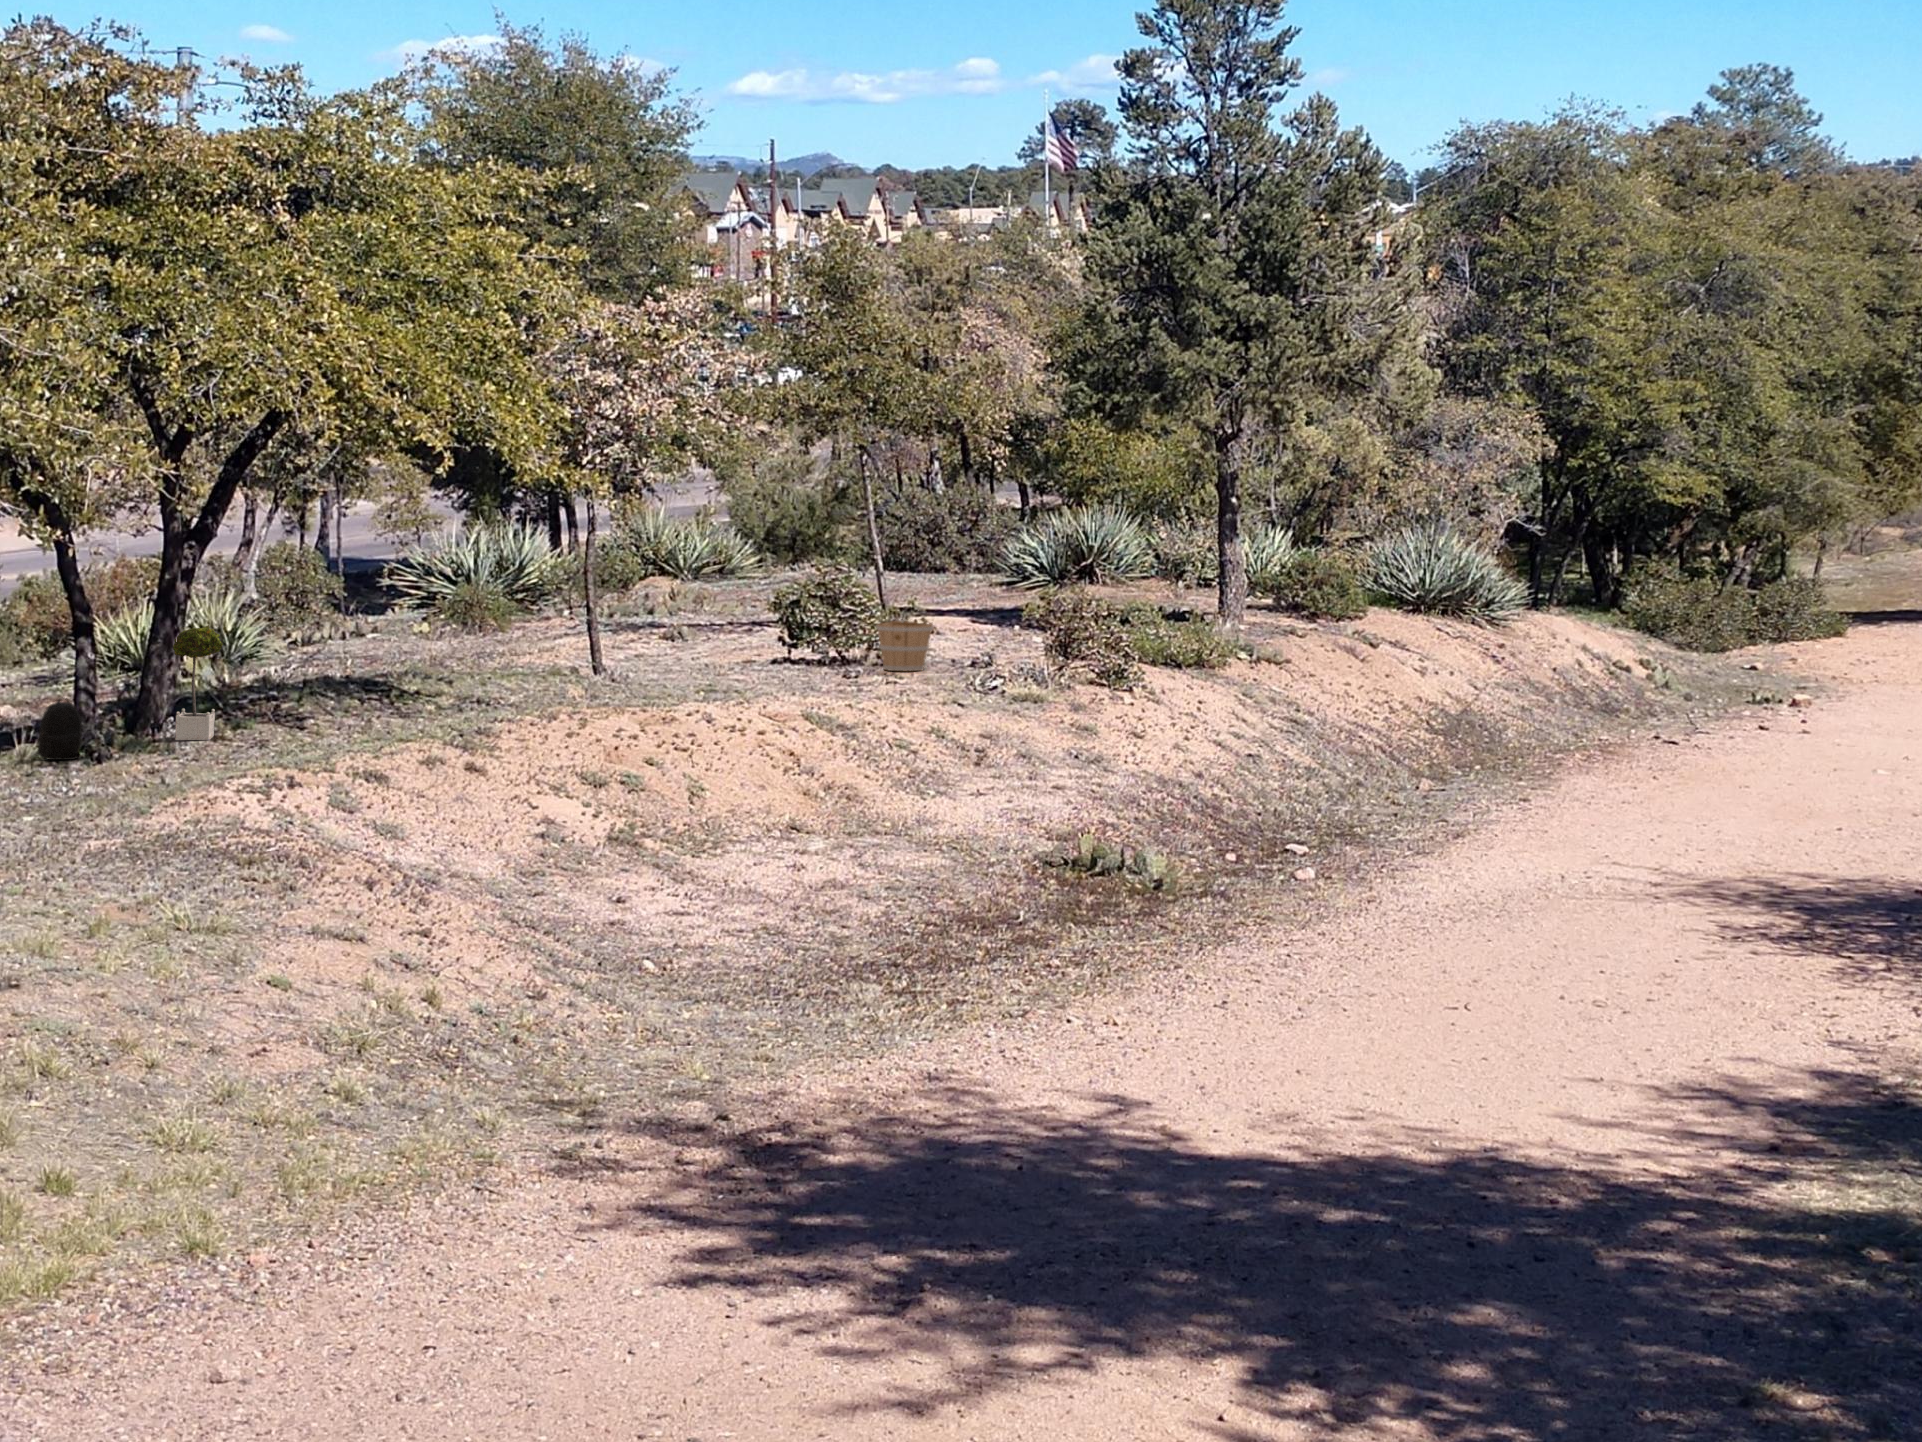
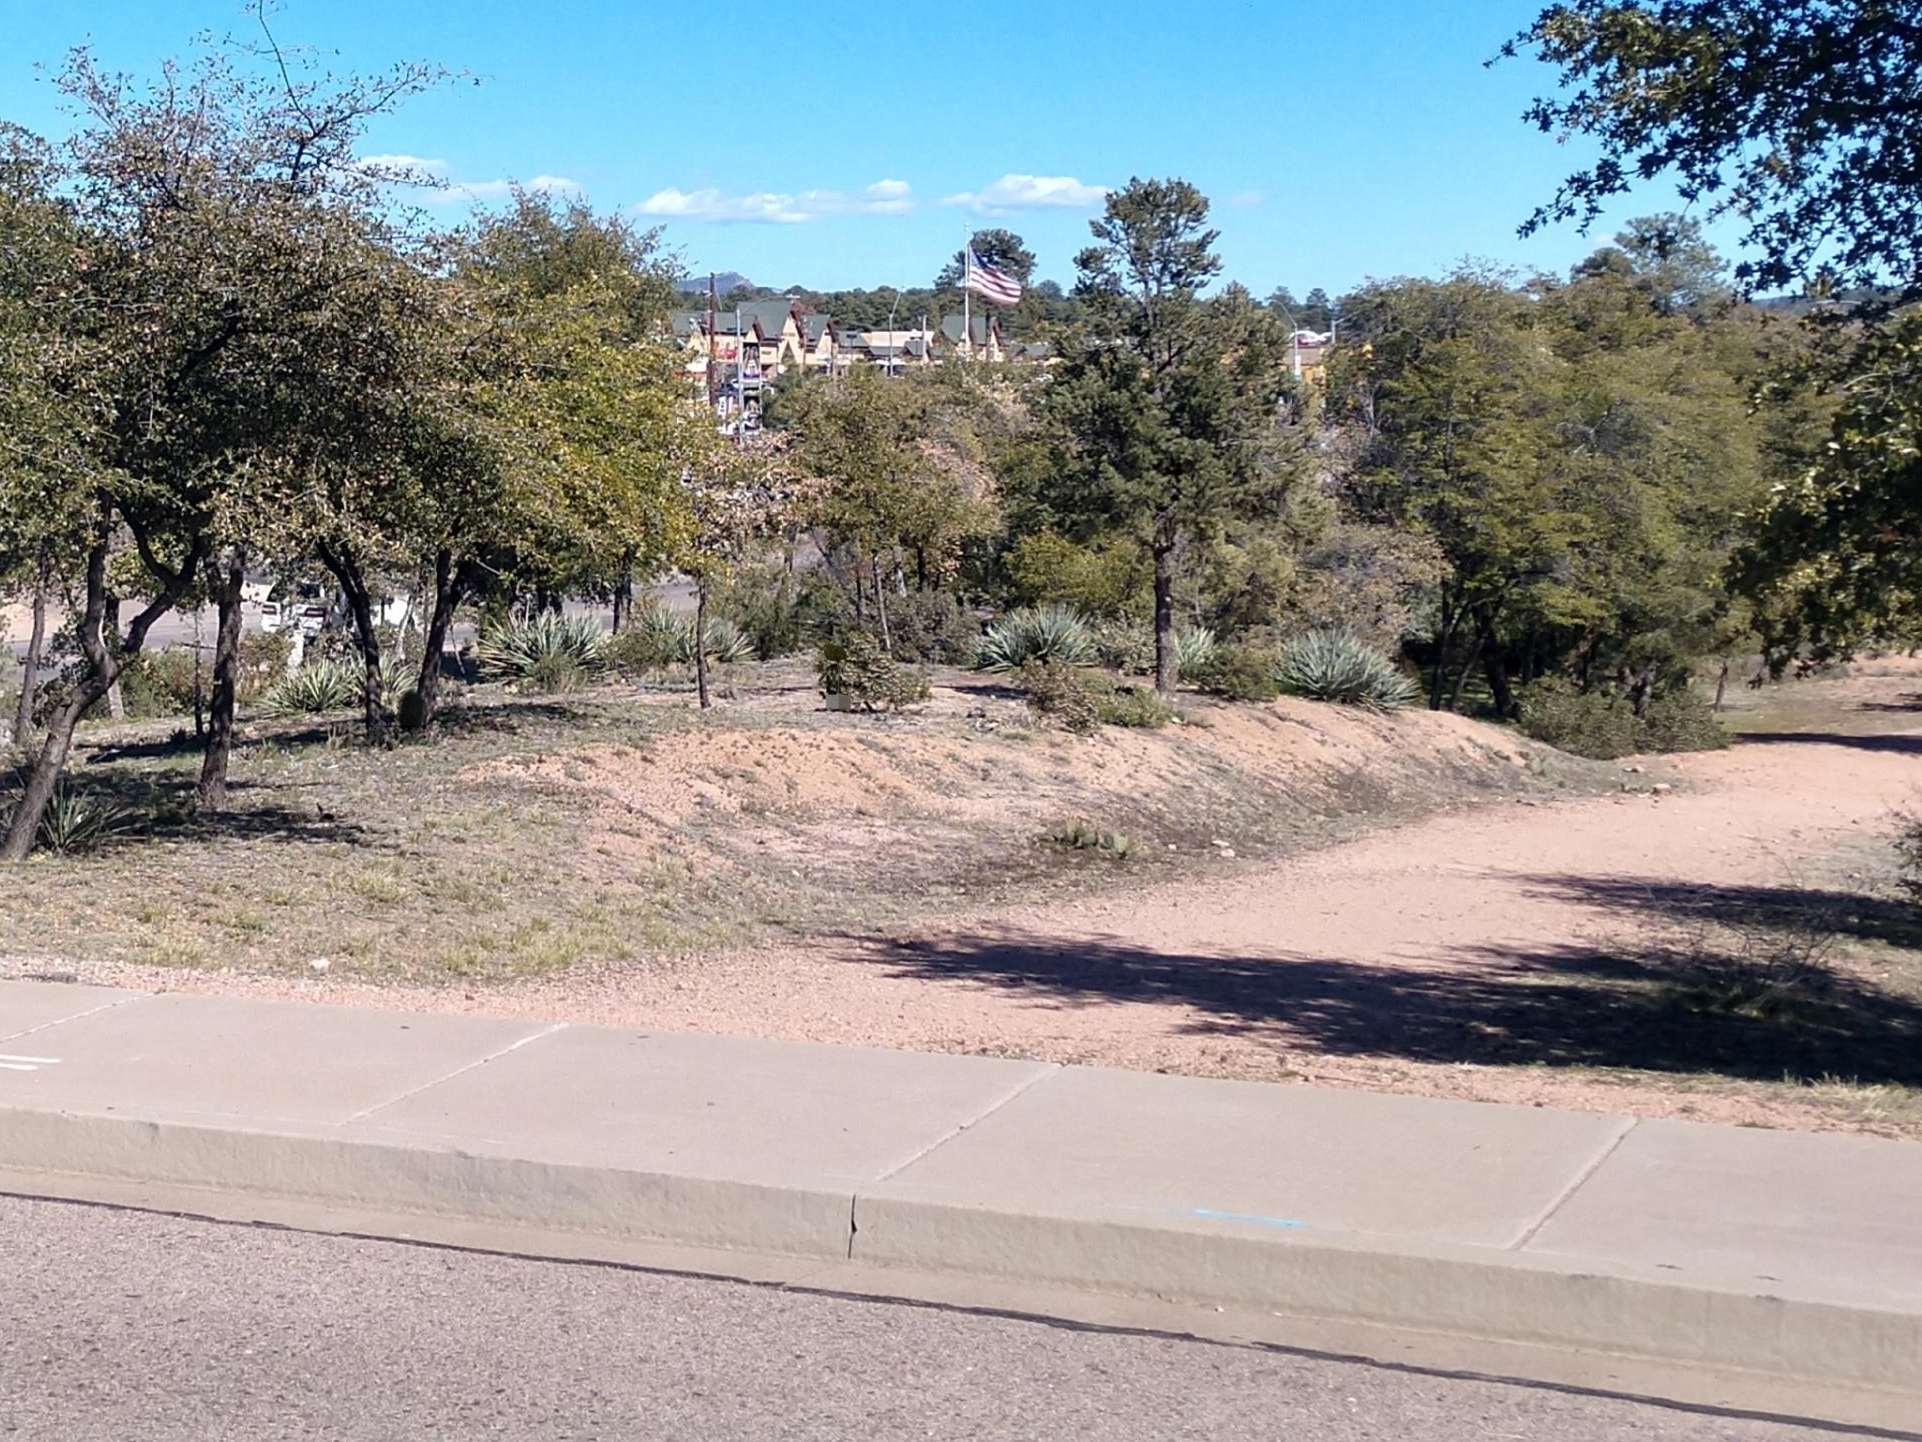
wooden bucket: present [876,621,933,671] -> none [897,676,940,713]
potted tree: present [173,625,223,740] -> present [824,643,851,710]

